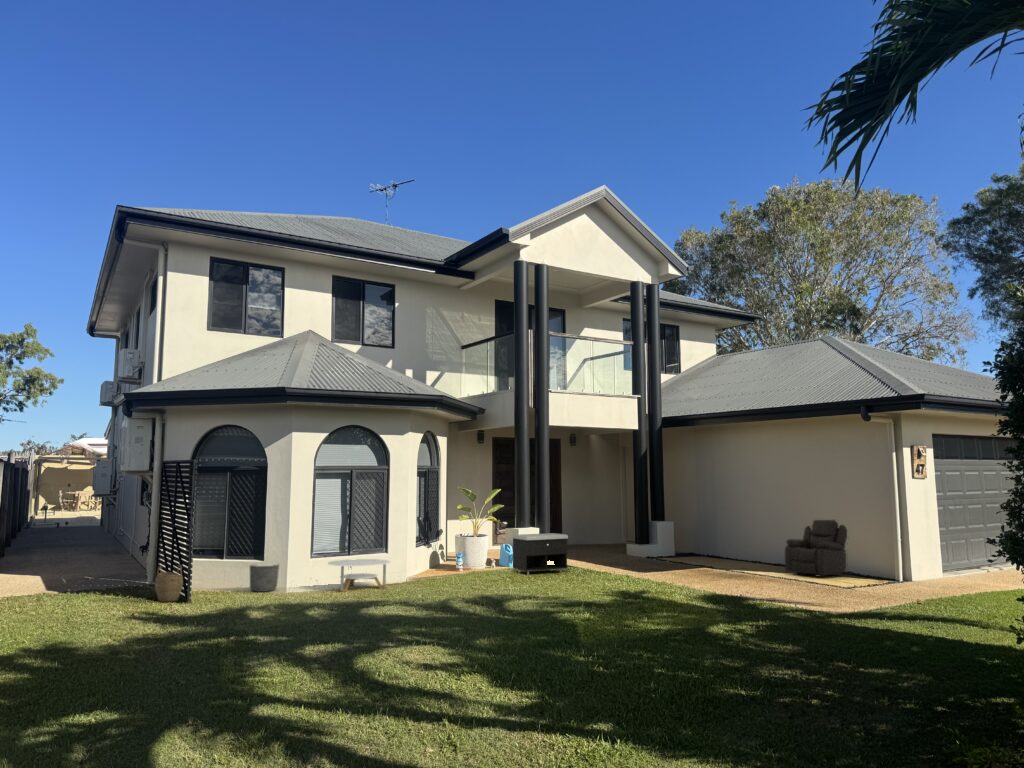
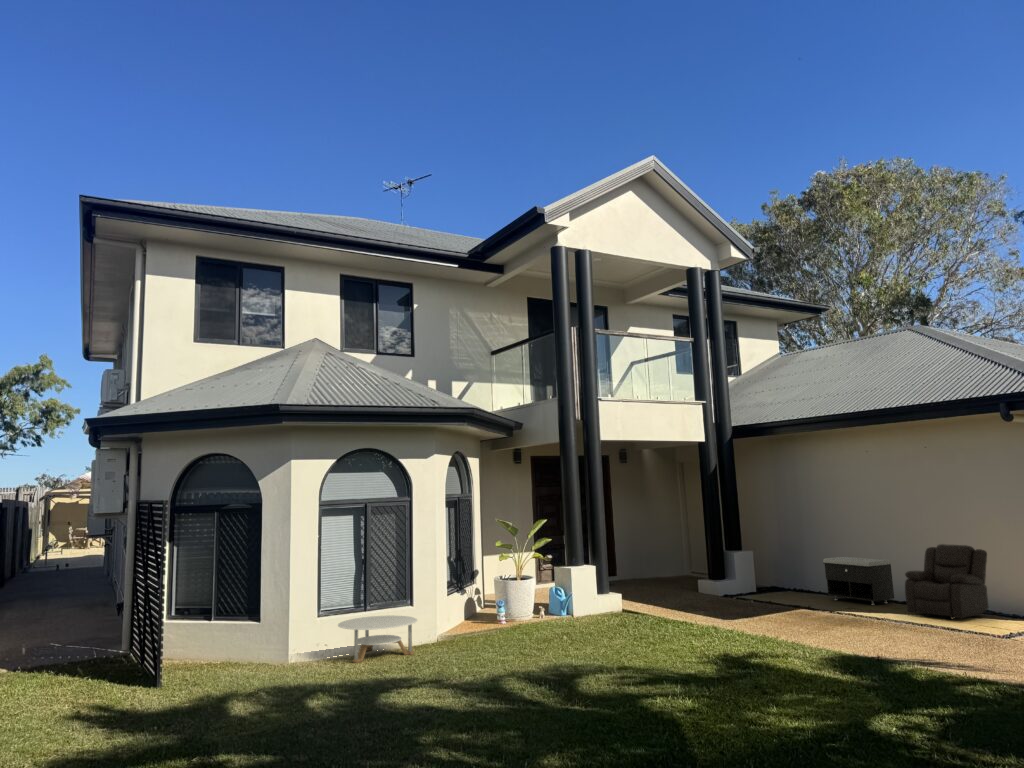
storage bench: present [513,533,568,575] -> present [823,557,894,605]
planter: present [250,564,279,592] -> none [239,626,277,665]
woven basket: present [155,565,183,602] -> none [113,637,149,689]

